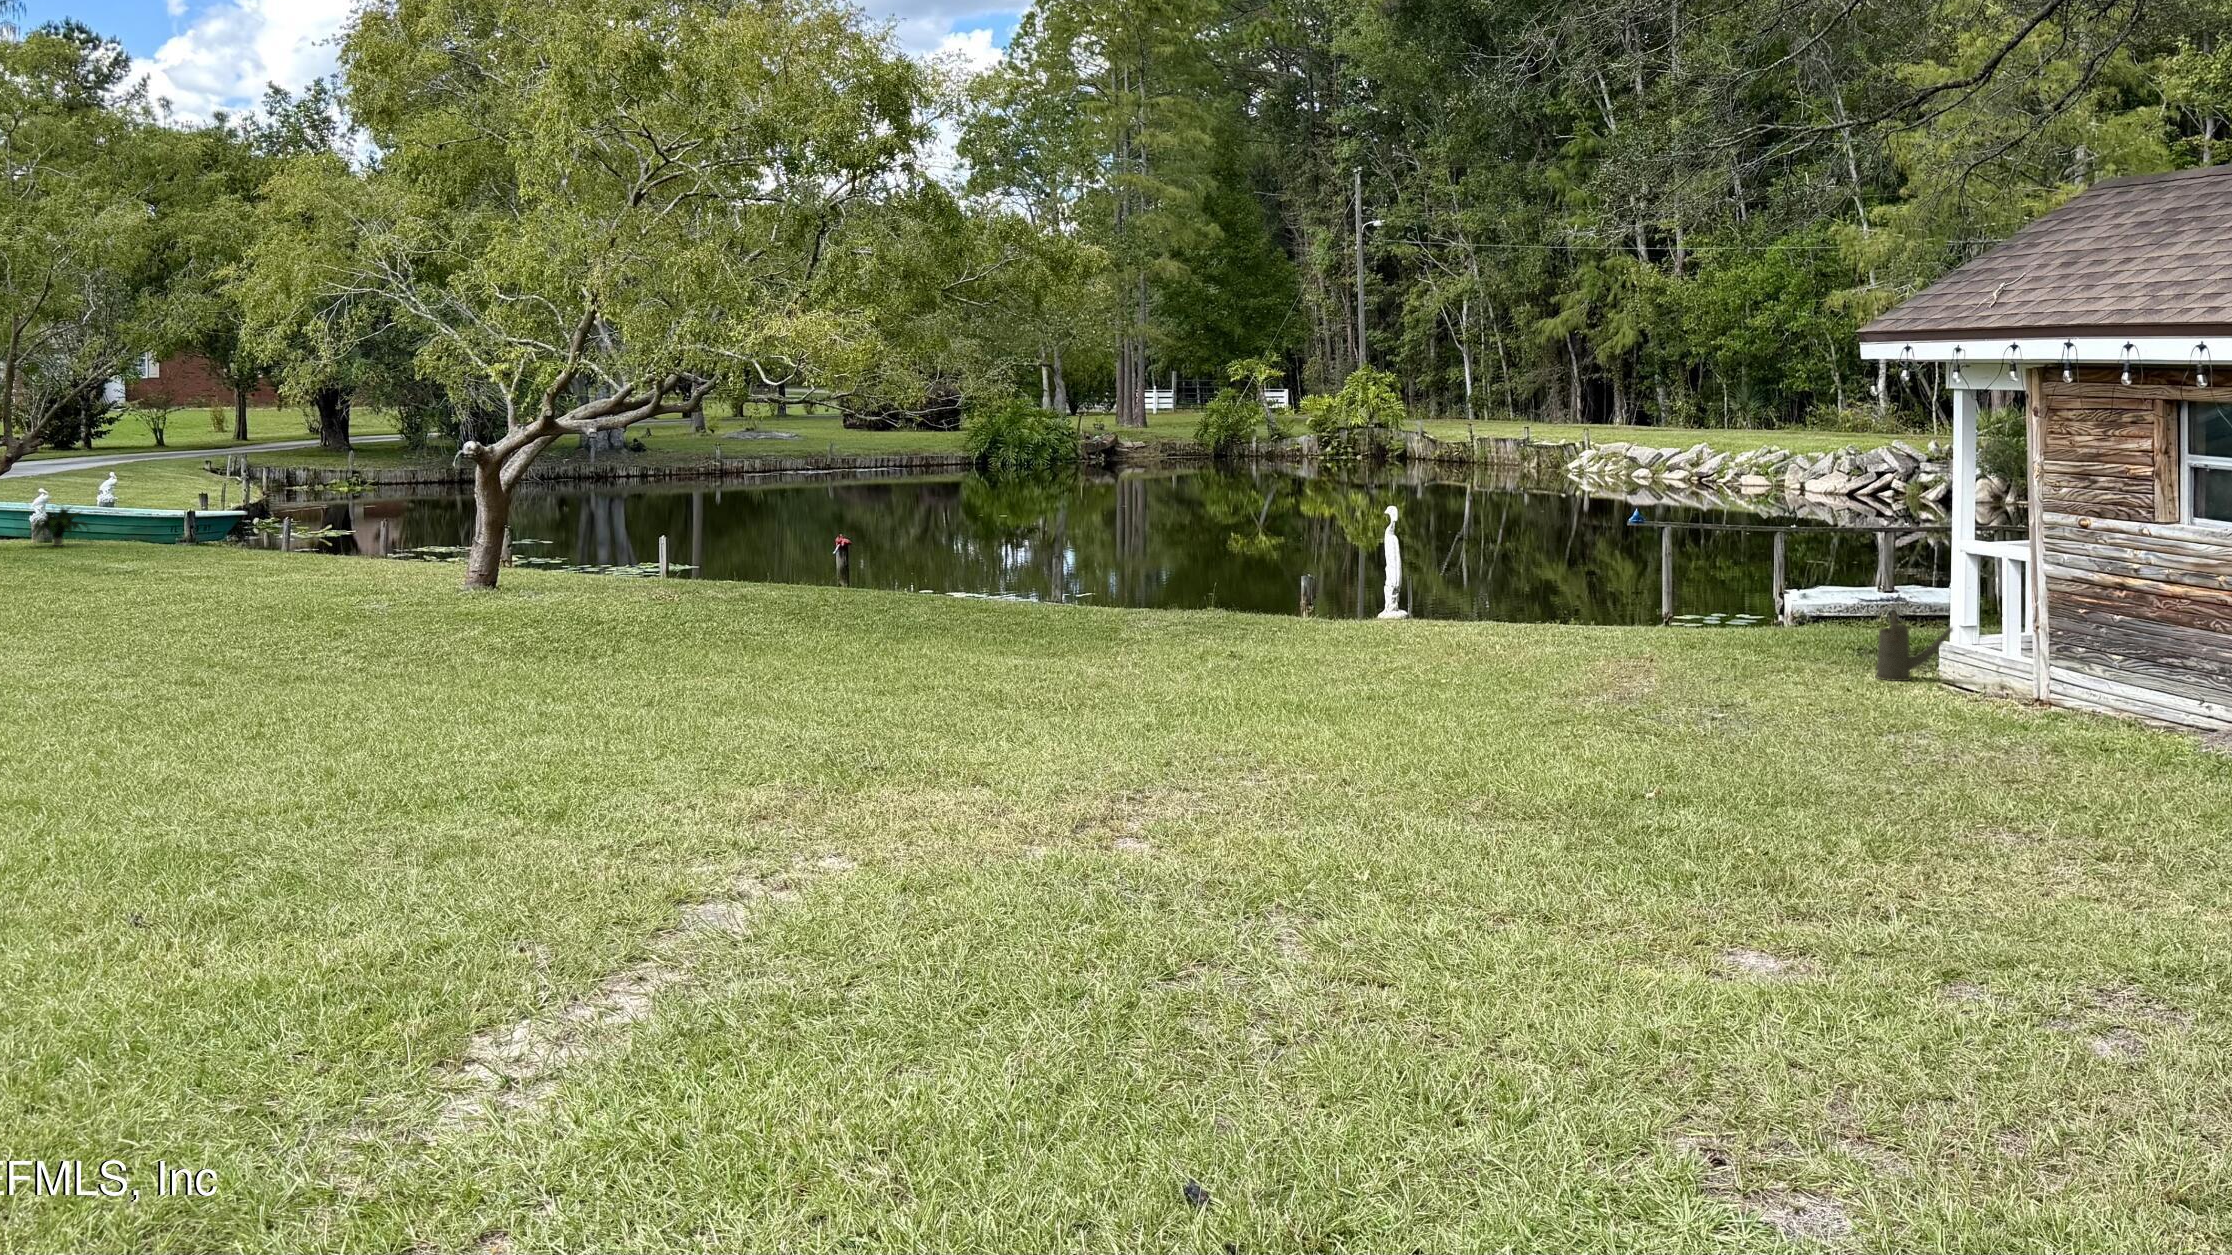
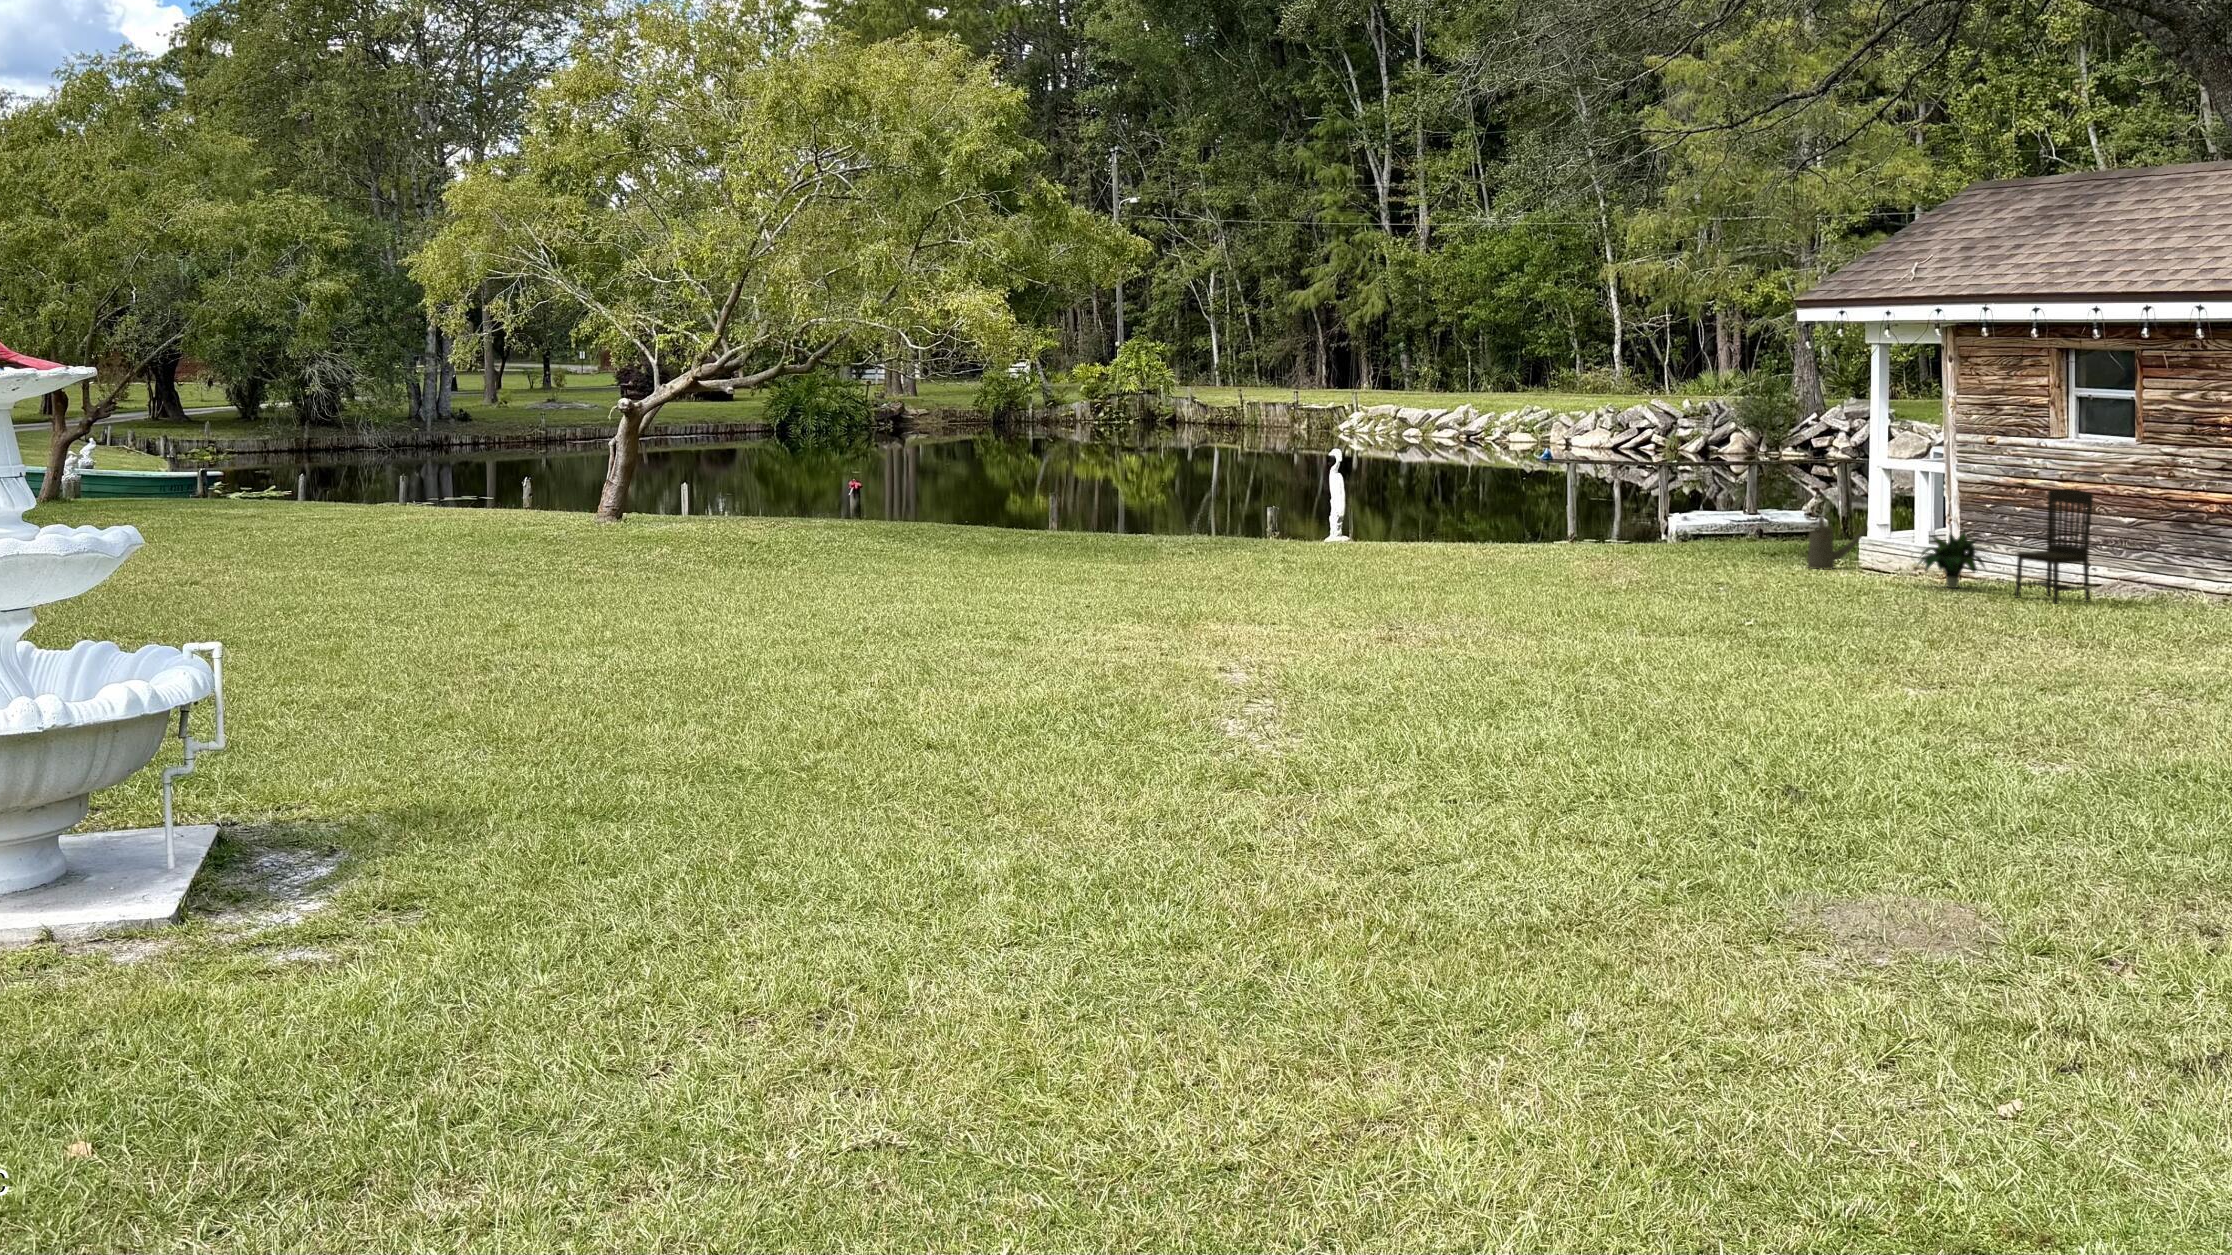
potted plant: present [32,508,88,546] -> present [1918,532,1990,588]
chair: none [2104,592,2208,752] -> present [2015,489,2093,603]

